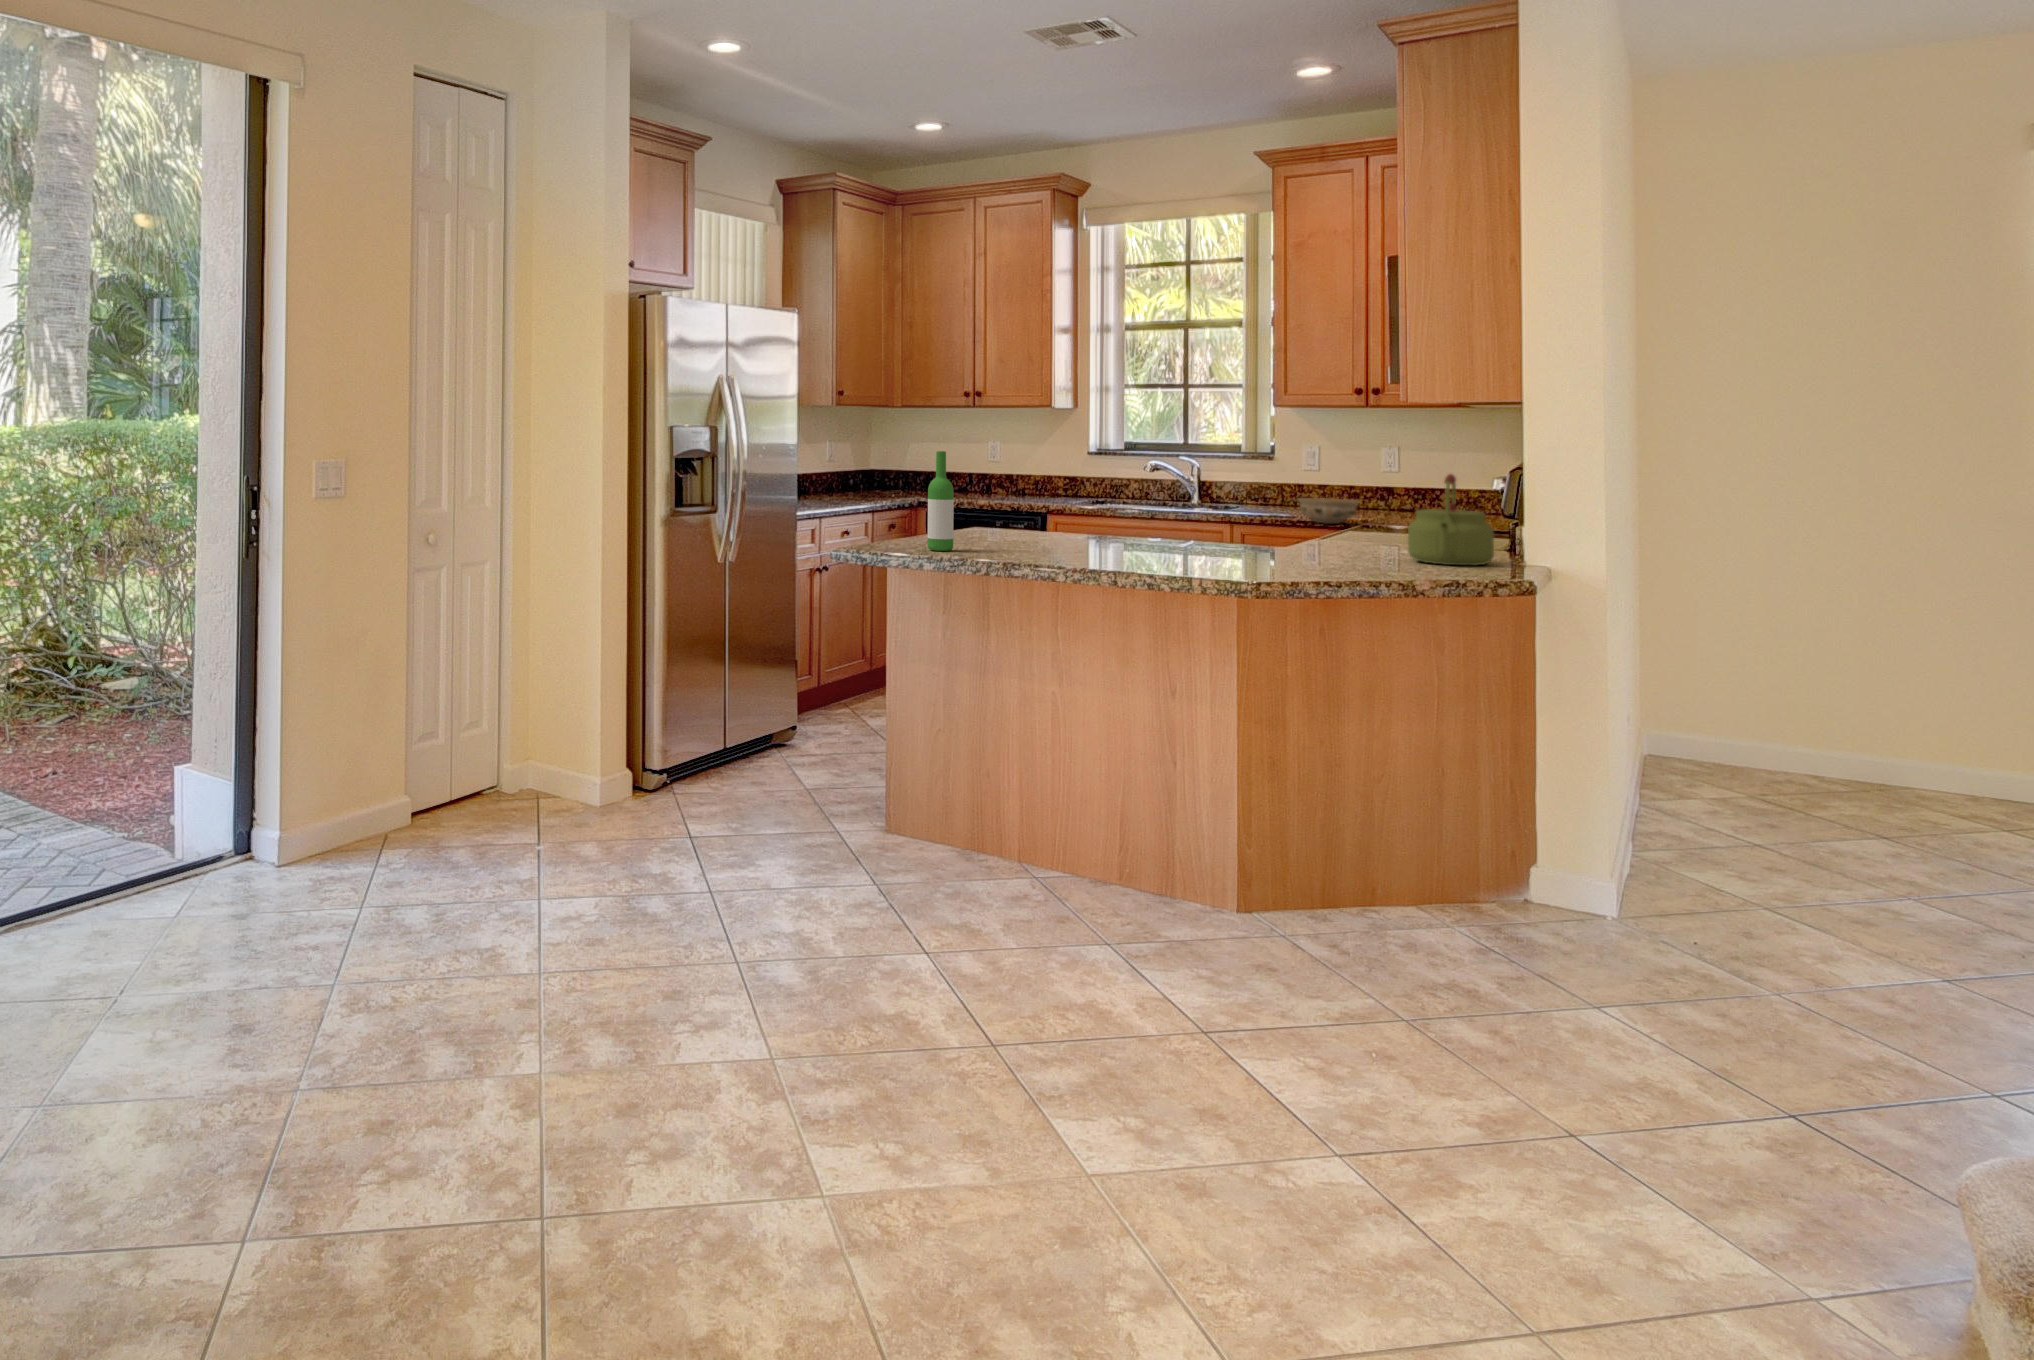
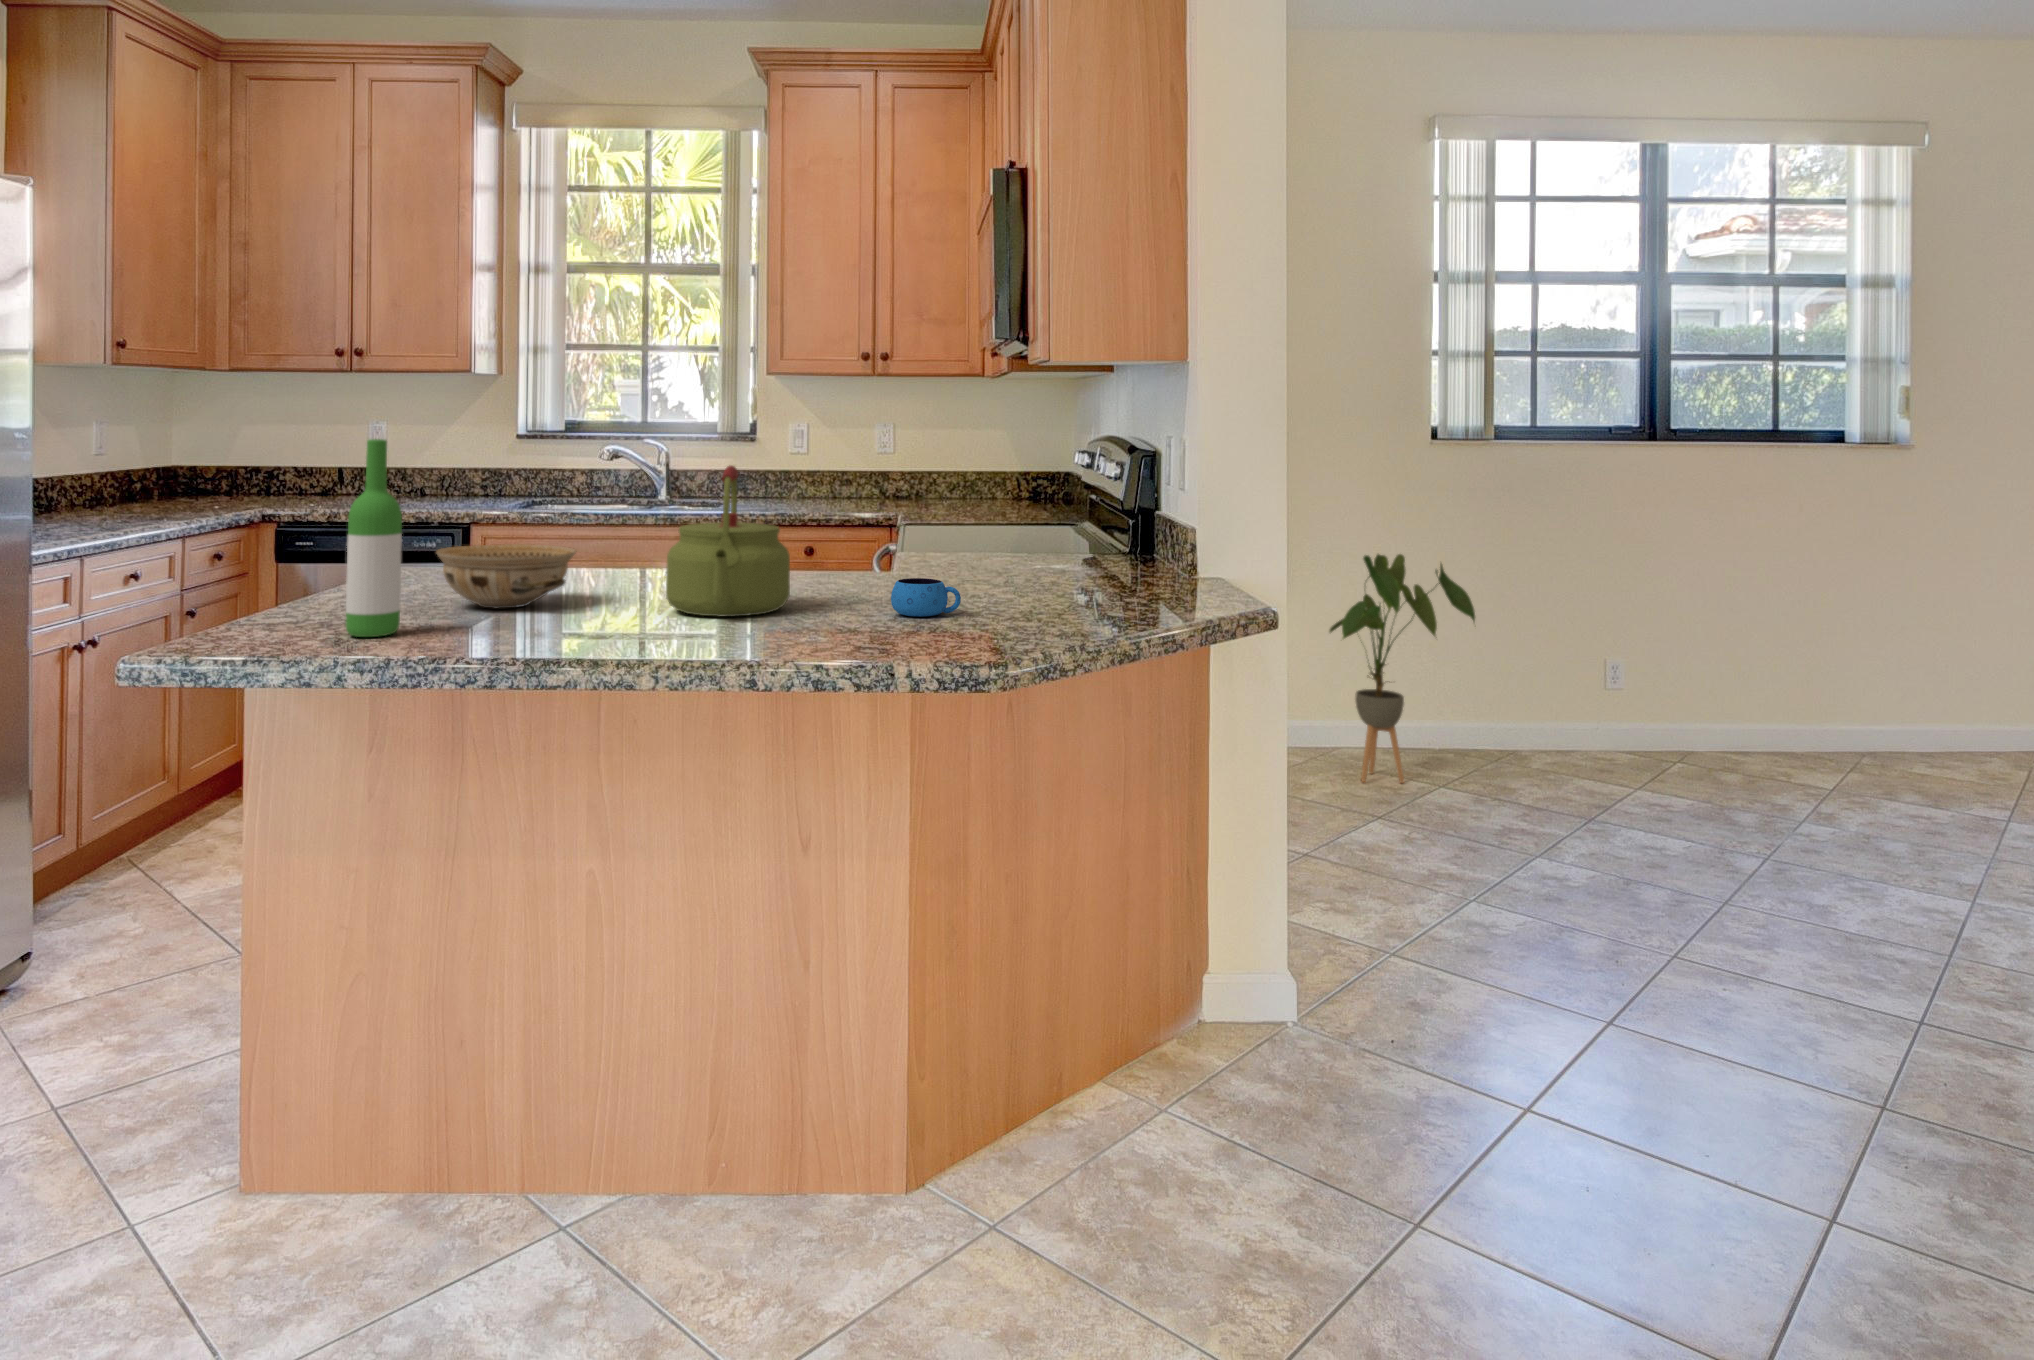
kettle: present [1408,474,1494,565] -> present [666,465,790,617]
ceramic bowl: present [1298,498,1359,524] -> present [436,544,576,609]
mug: none [1228,542,1272,564] -> present [891,578,961,617]
house plant: none [1843,582,2020,813] -> present [1330,554,1475,783]

